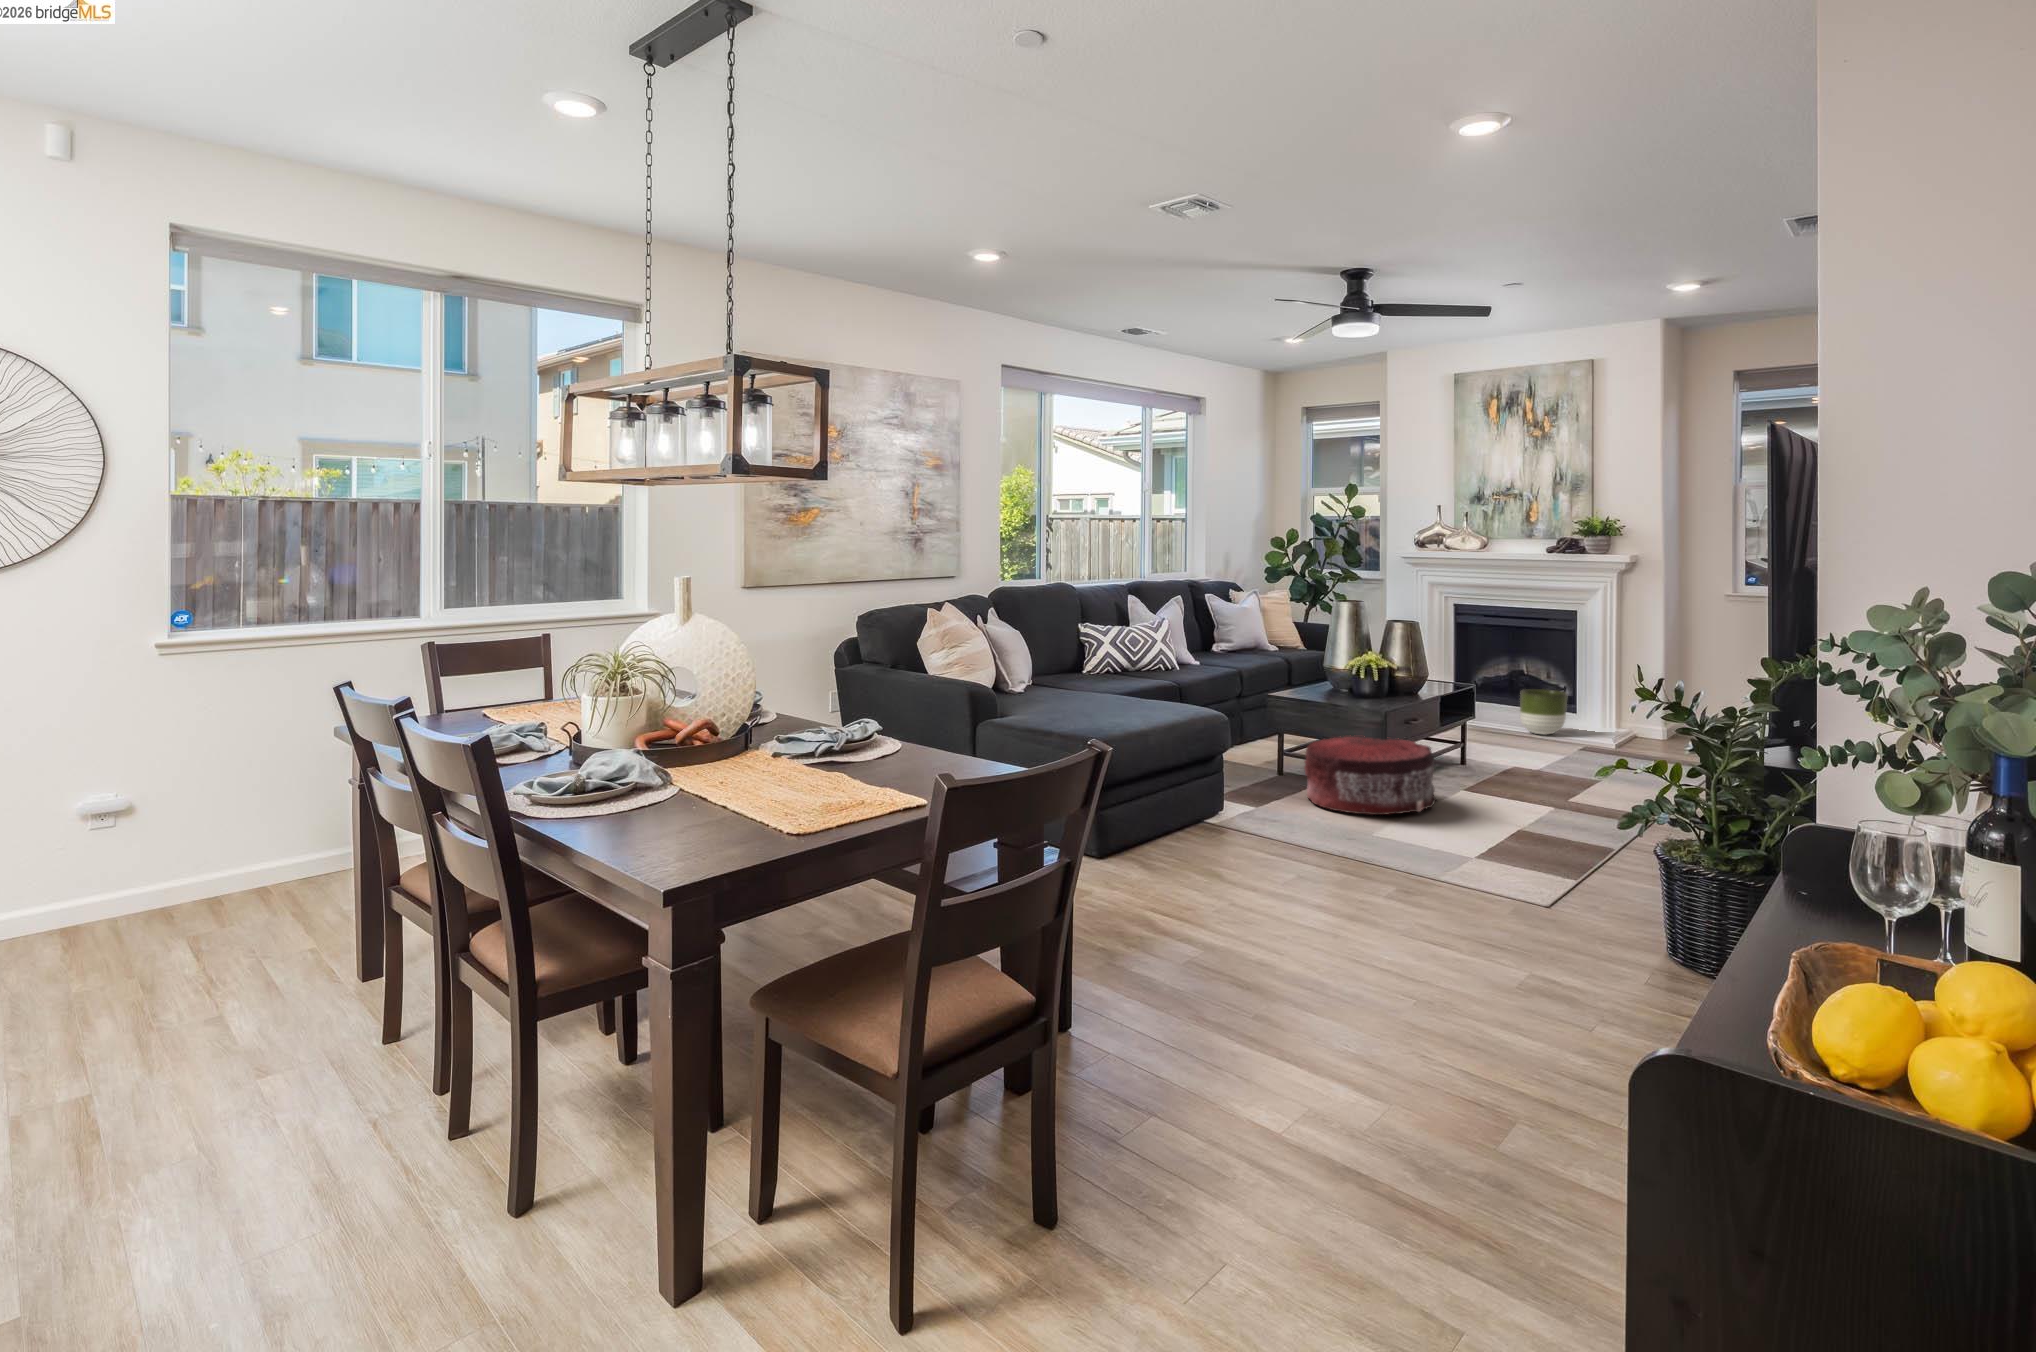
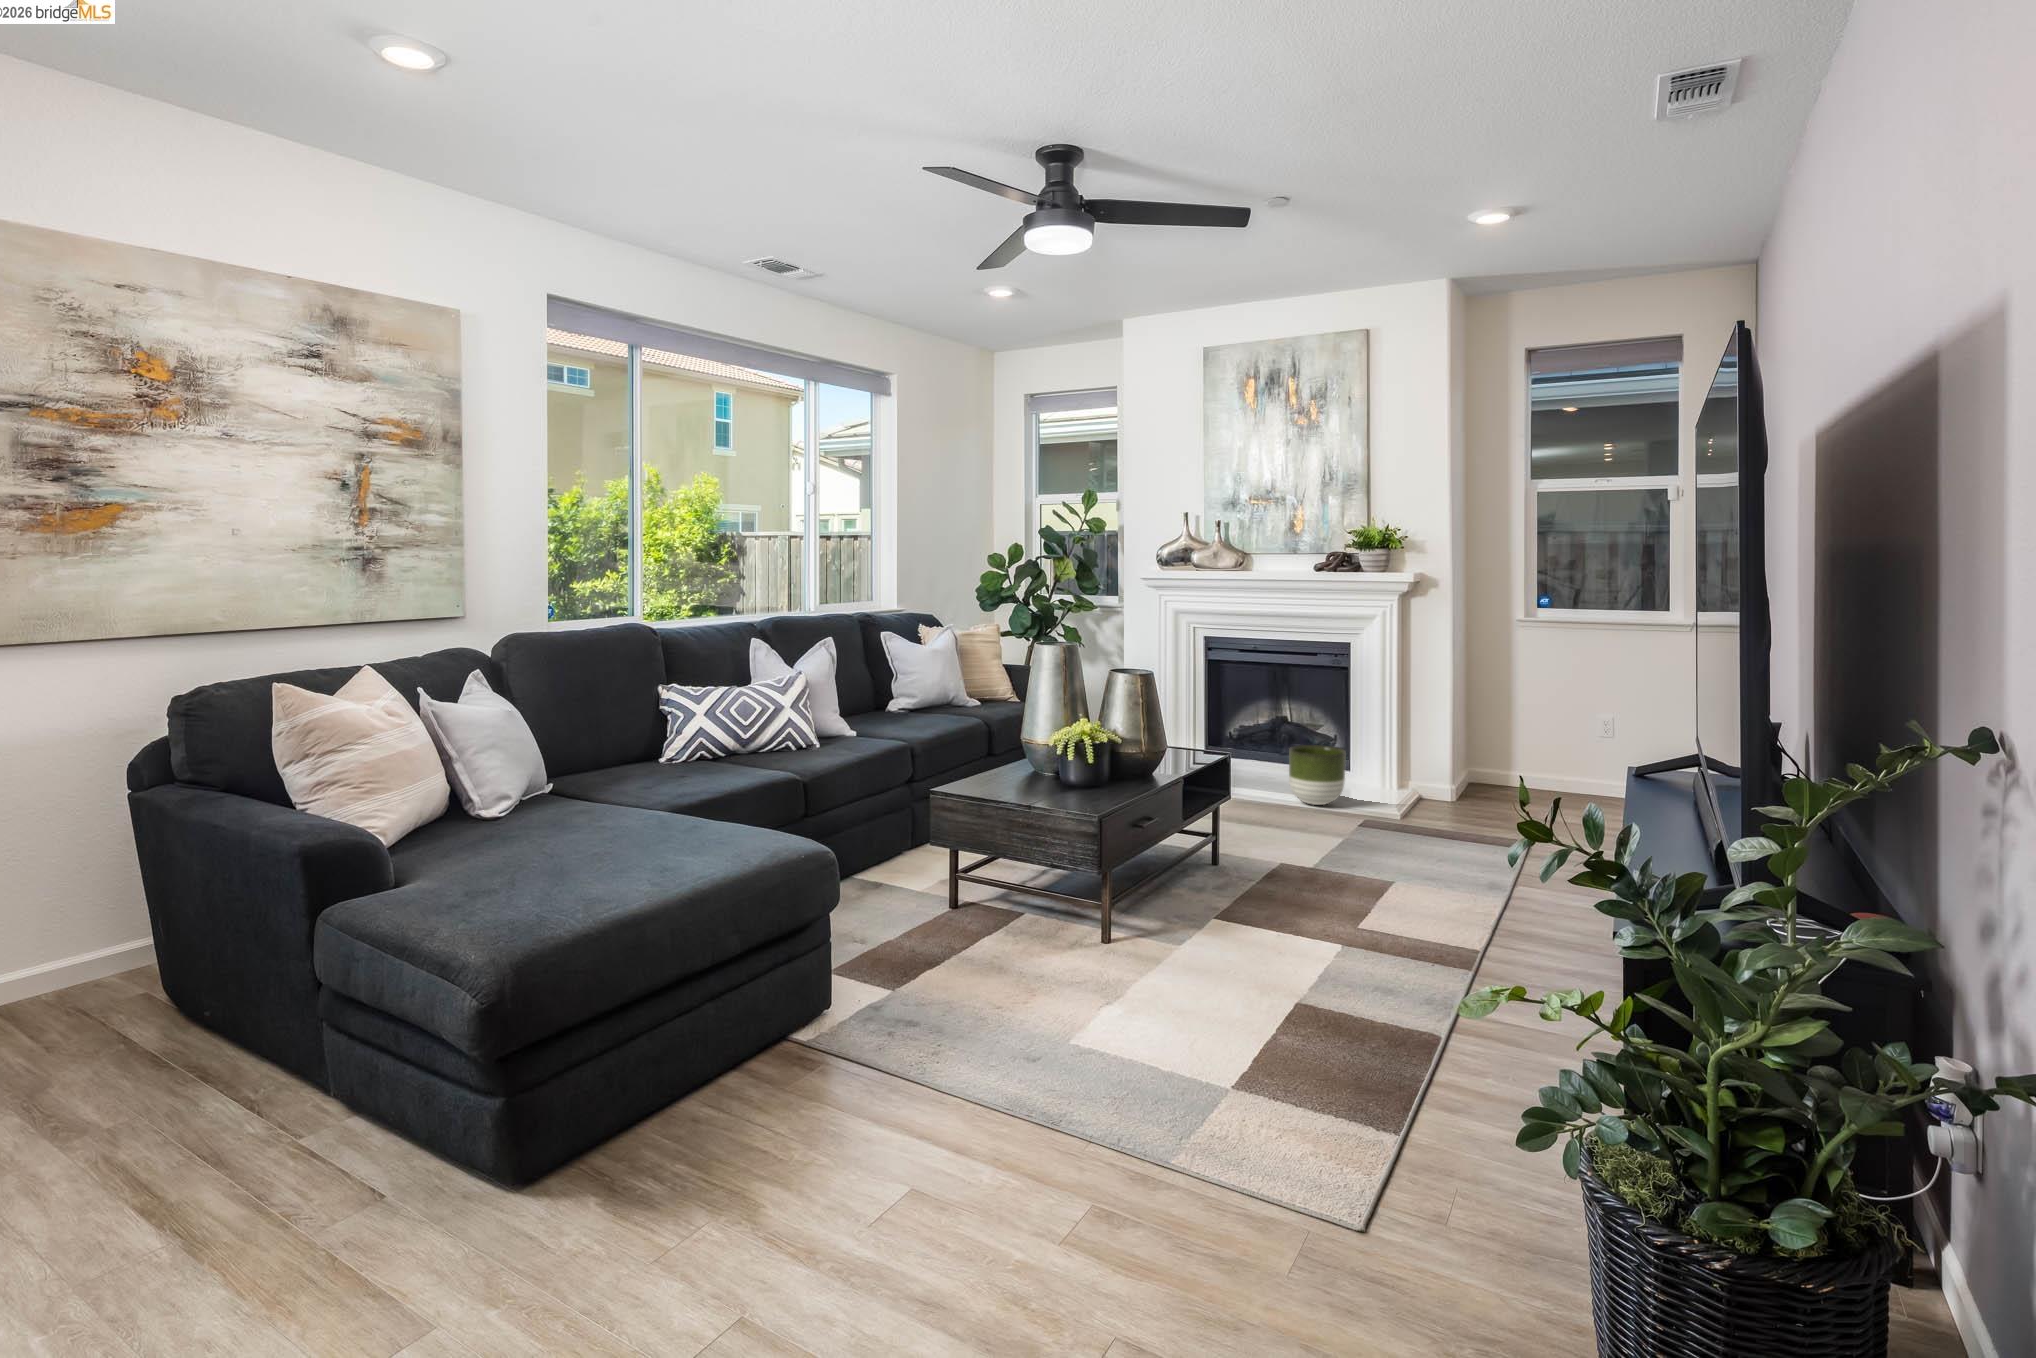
pouf: present [1304,736,1436,815] -> none [959,865,1182,1041]

